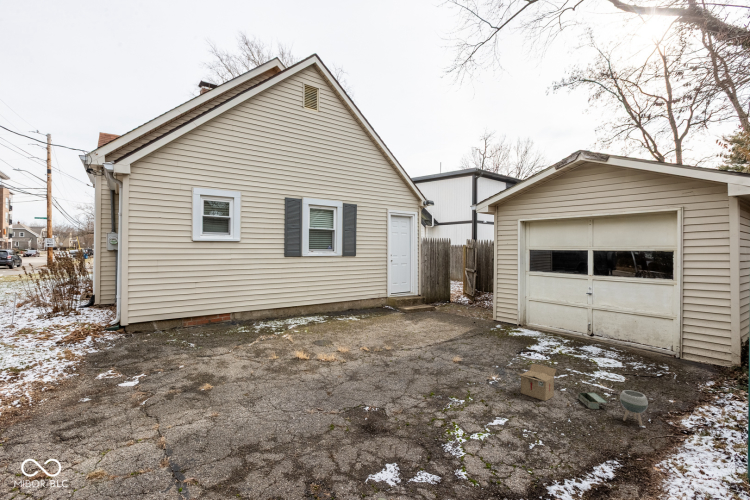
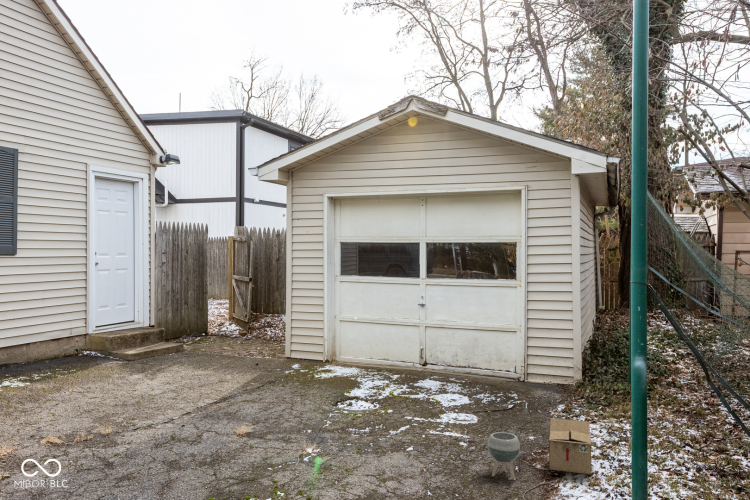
cardboard box: present [518,363,556,401] -> present [549,418,591,475]
toolbox: present [578,392,608,409] -> none [431,444,472,469]

